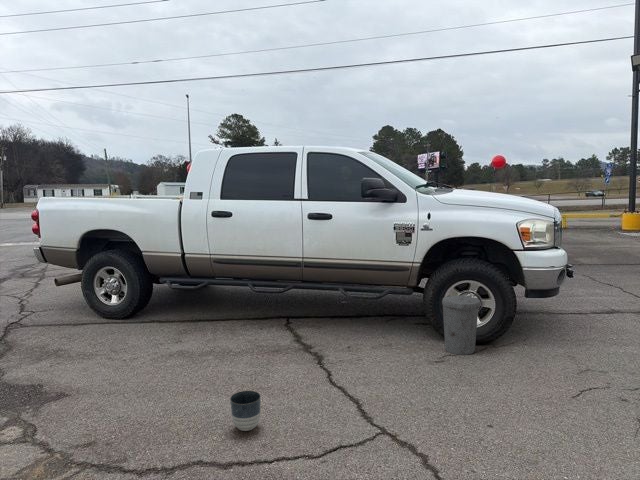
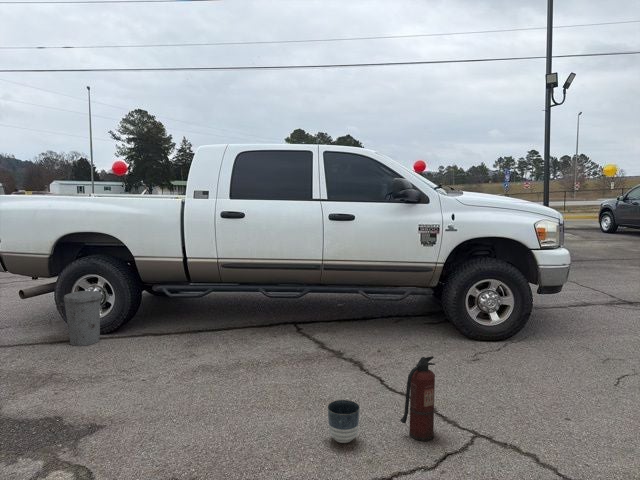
trash can: present [442,296,480,355] -> present [63,291,102,346]
fire extinguisher: none [301,355,336,437] -> present [400,356,435,441]

